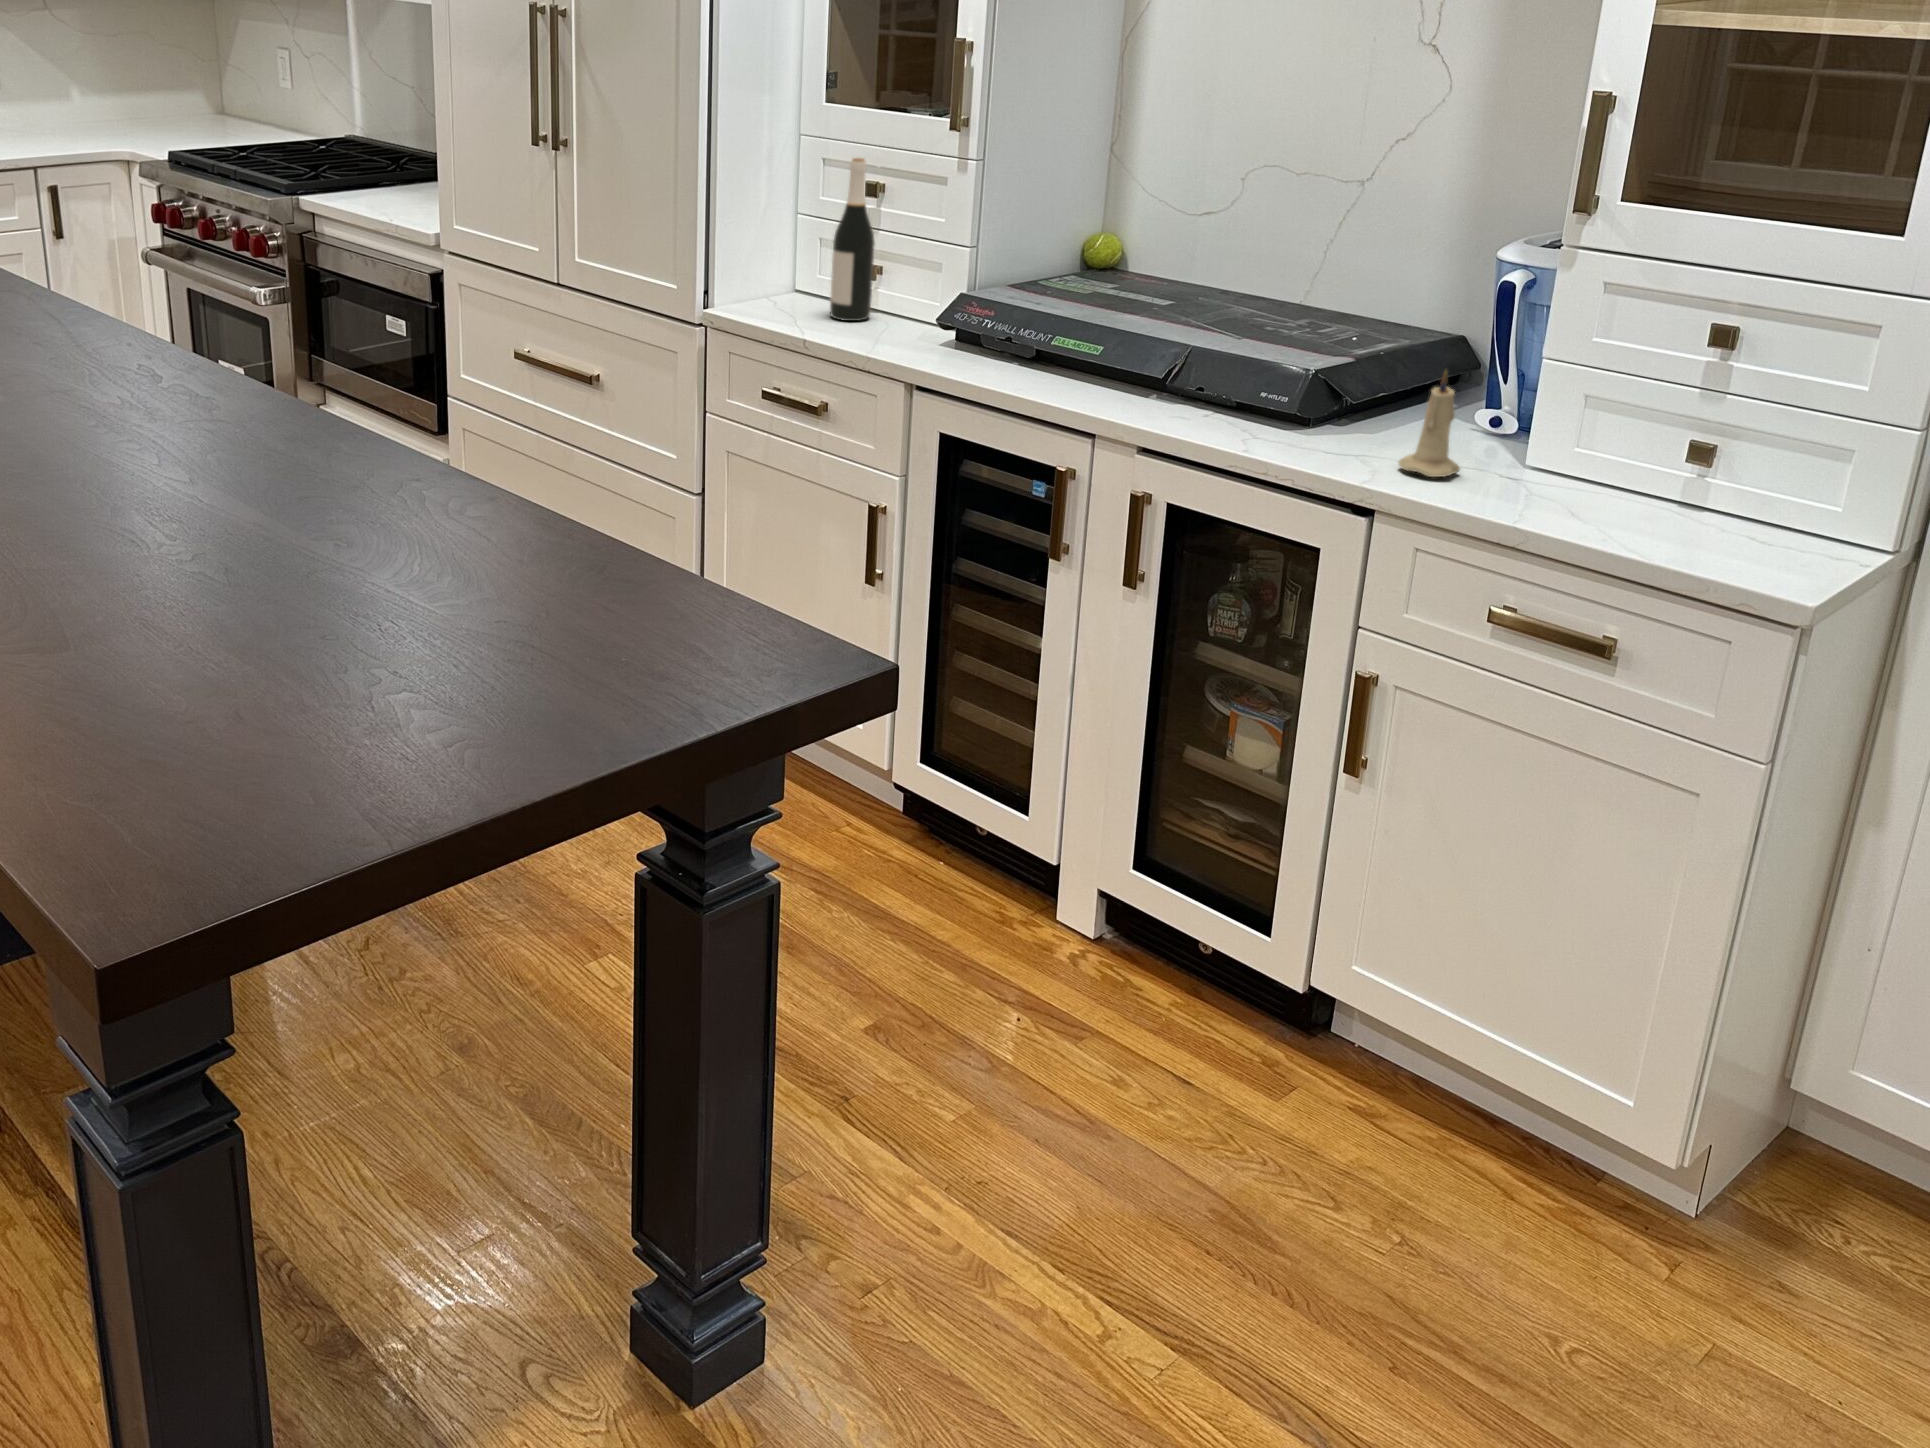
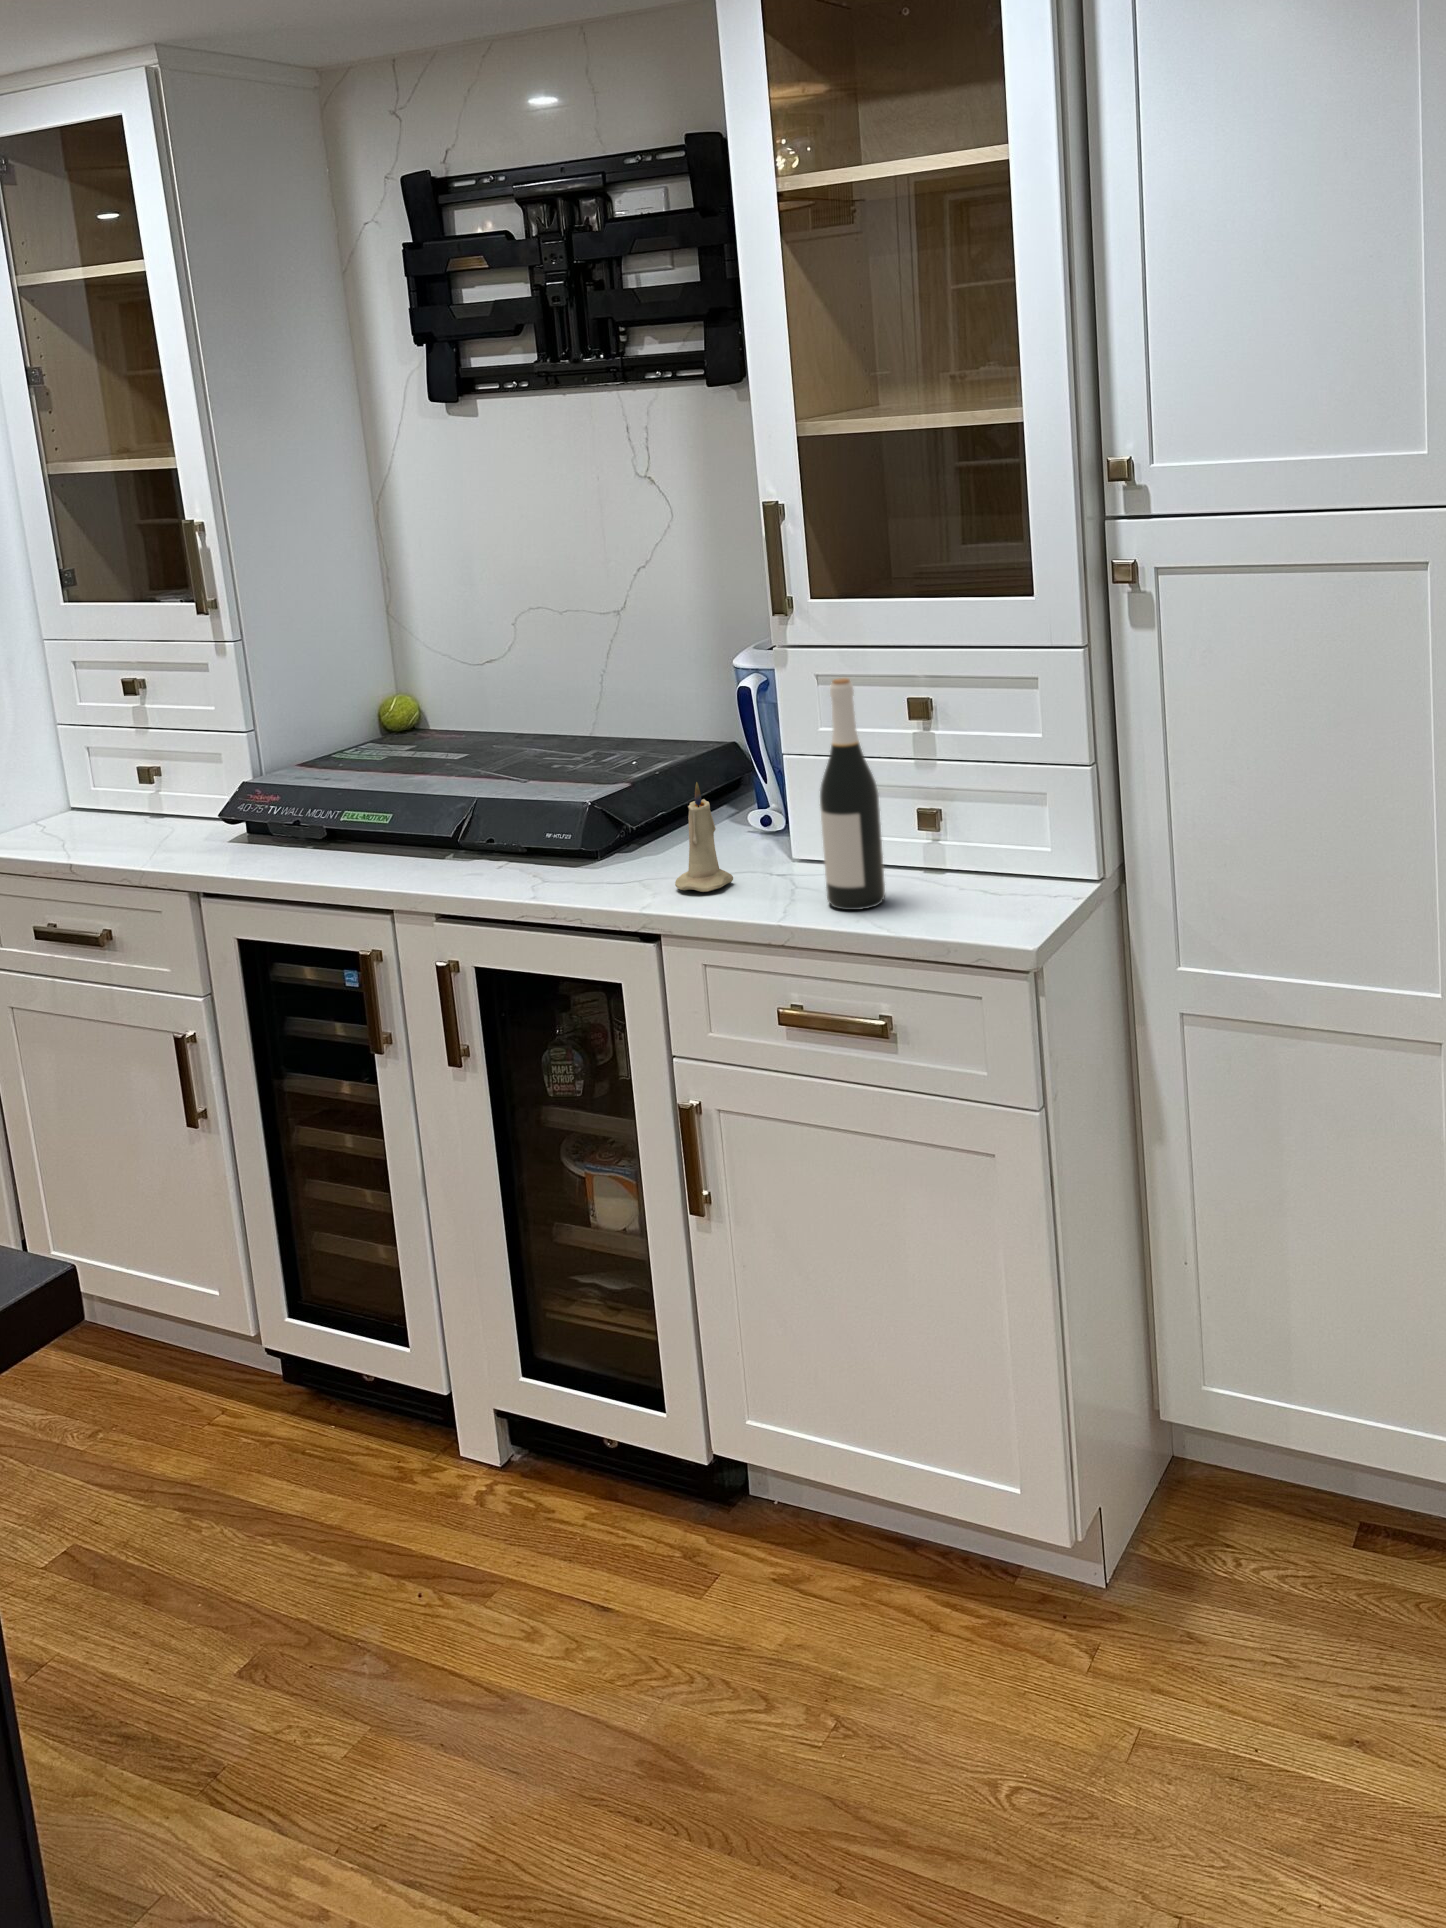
wine bottle: present [830,158,875,321] -> present [820,678,885,910]

